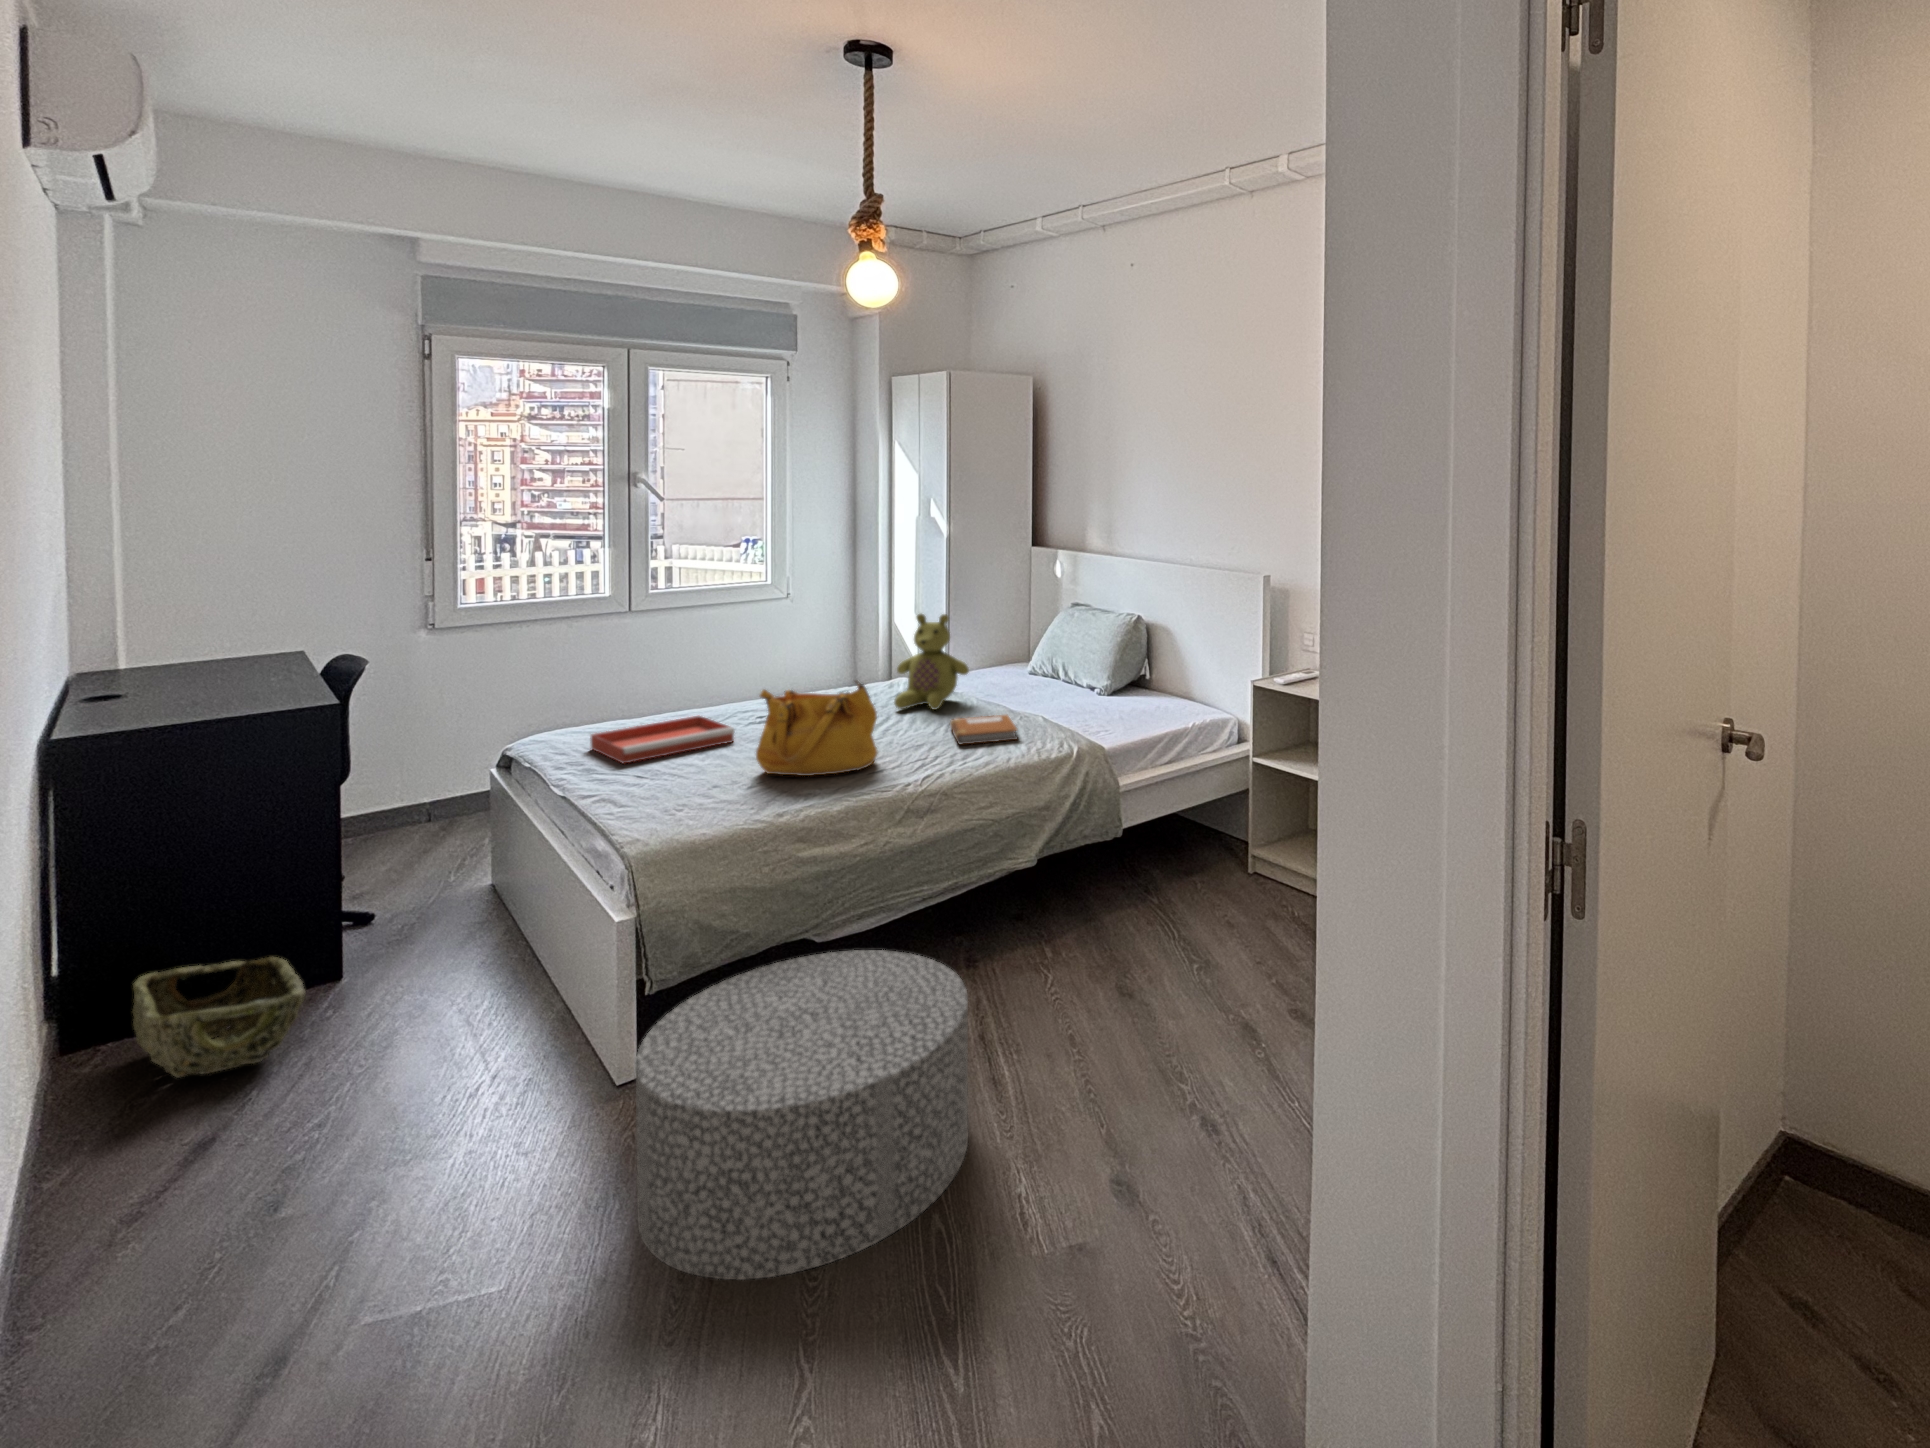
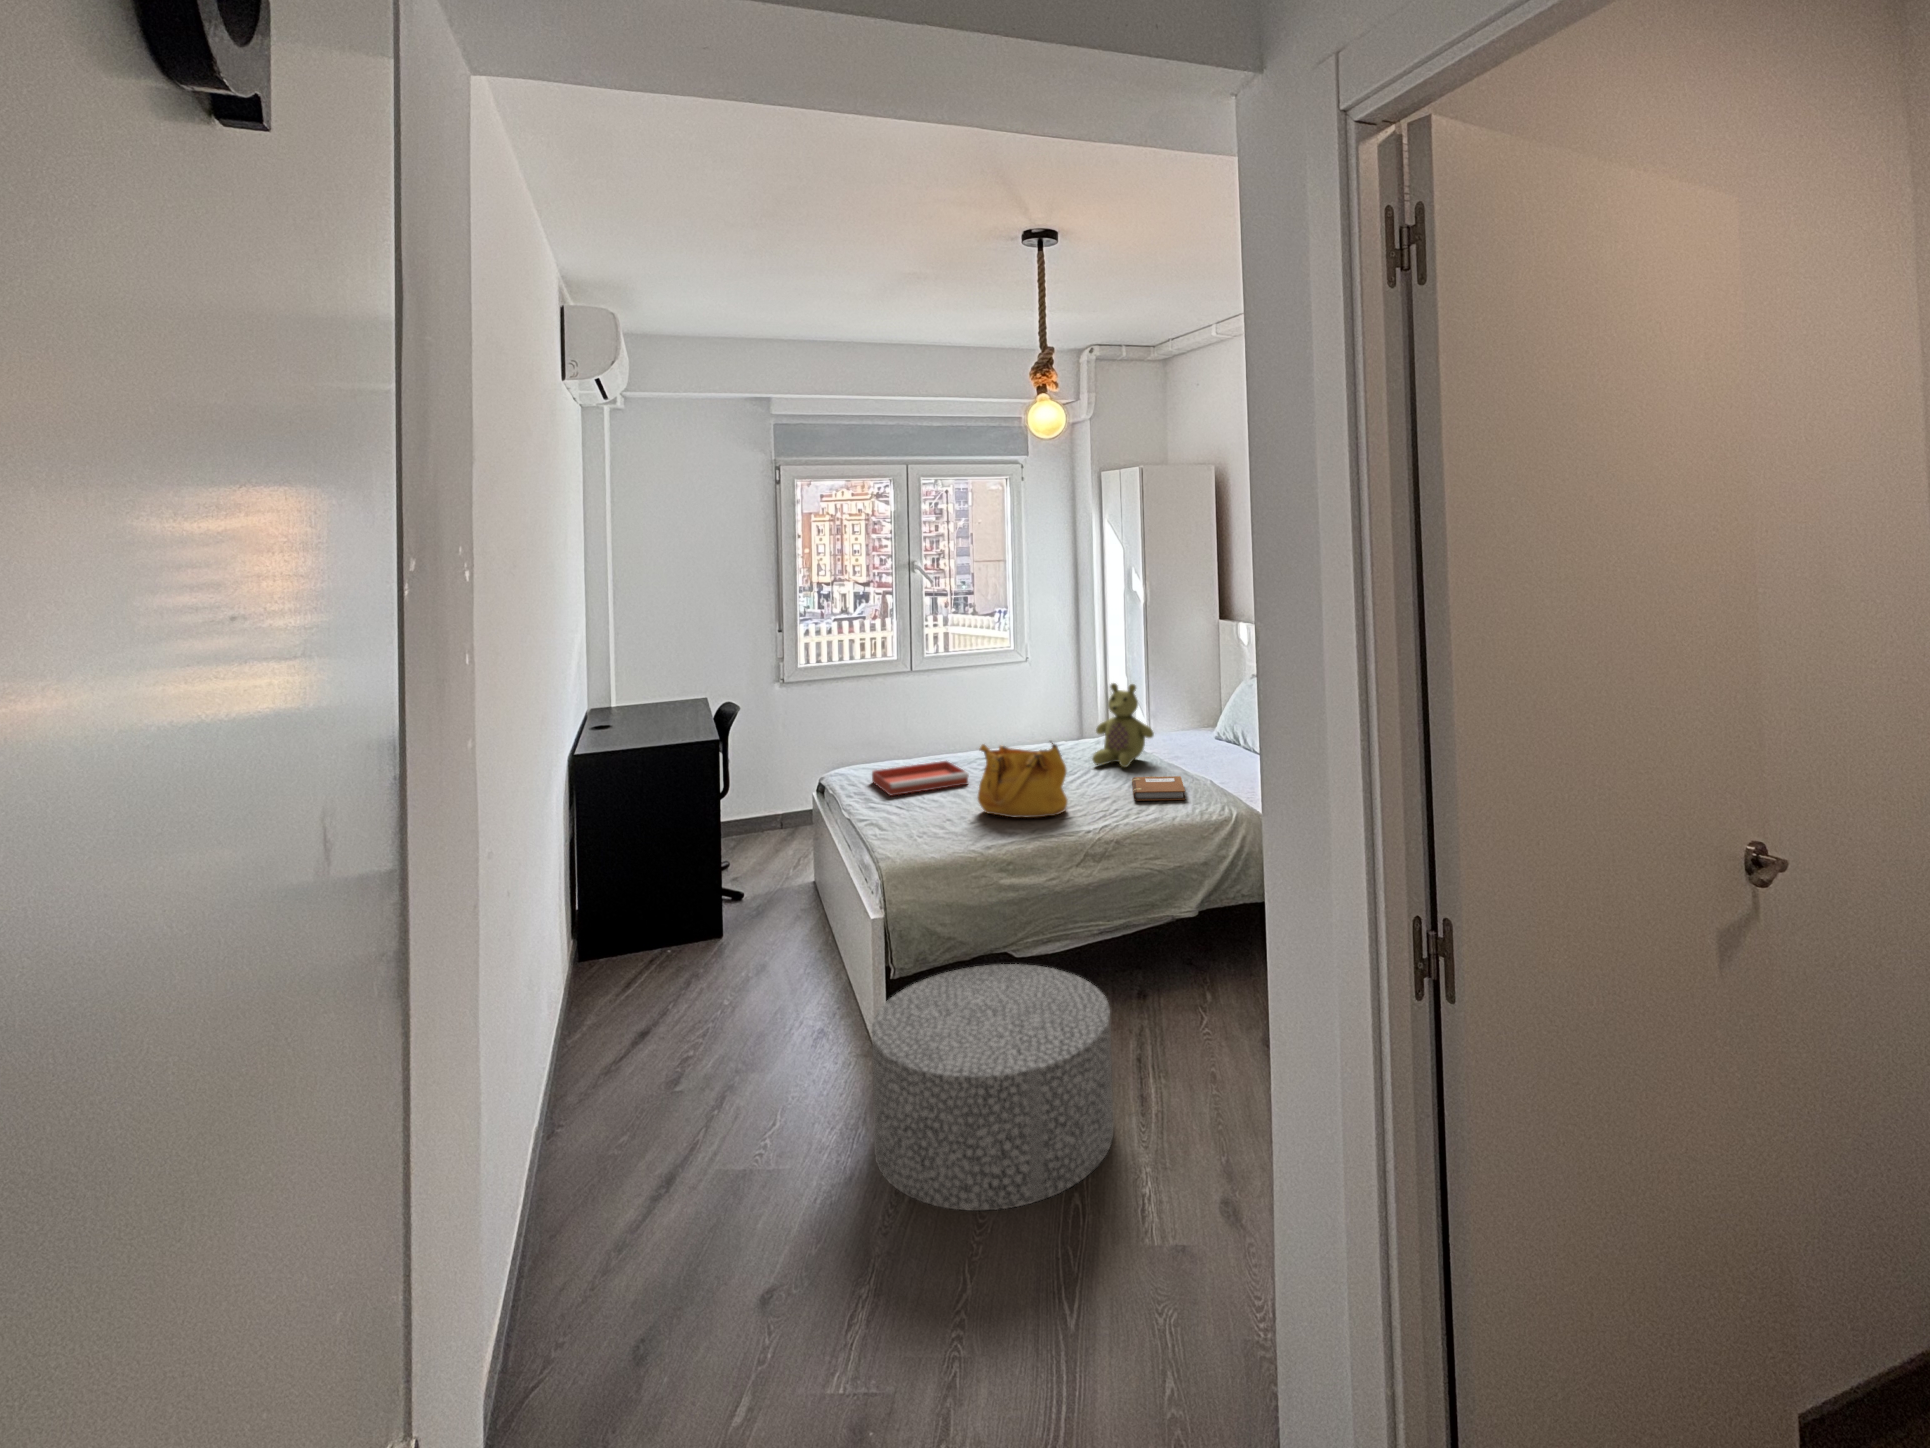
woven basket: present [133,957,306,1078] -> none [610,914,698,989]

